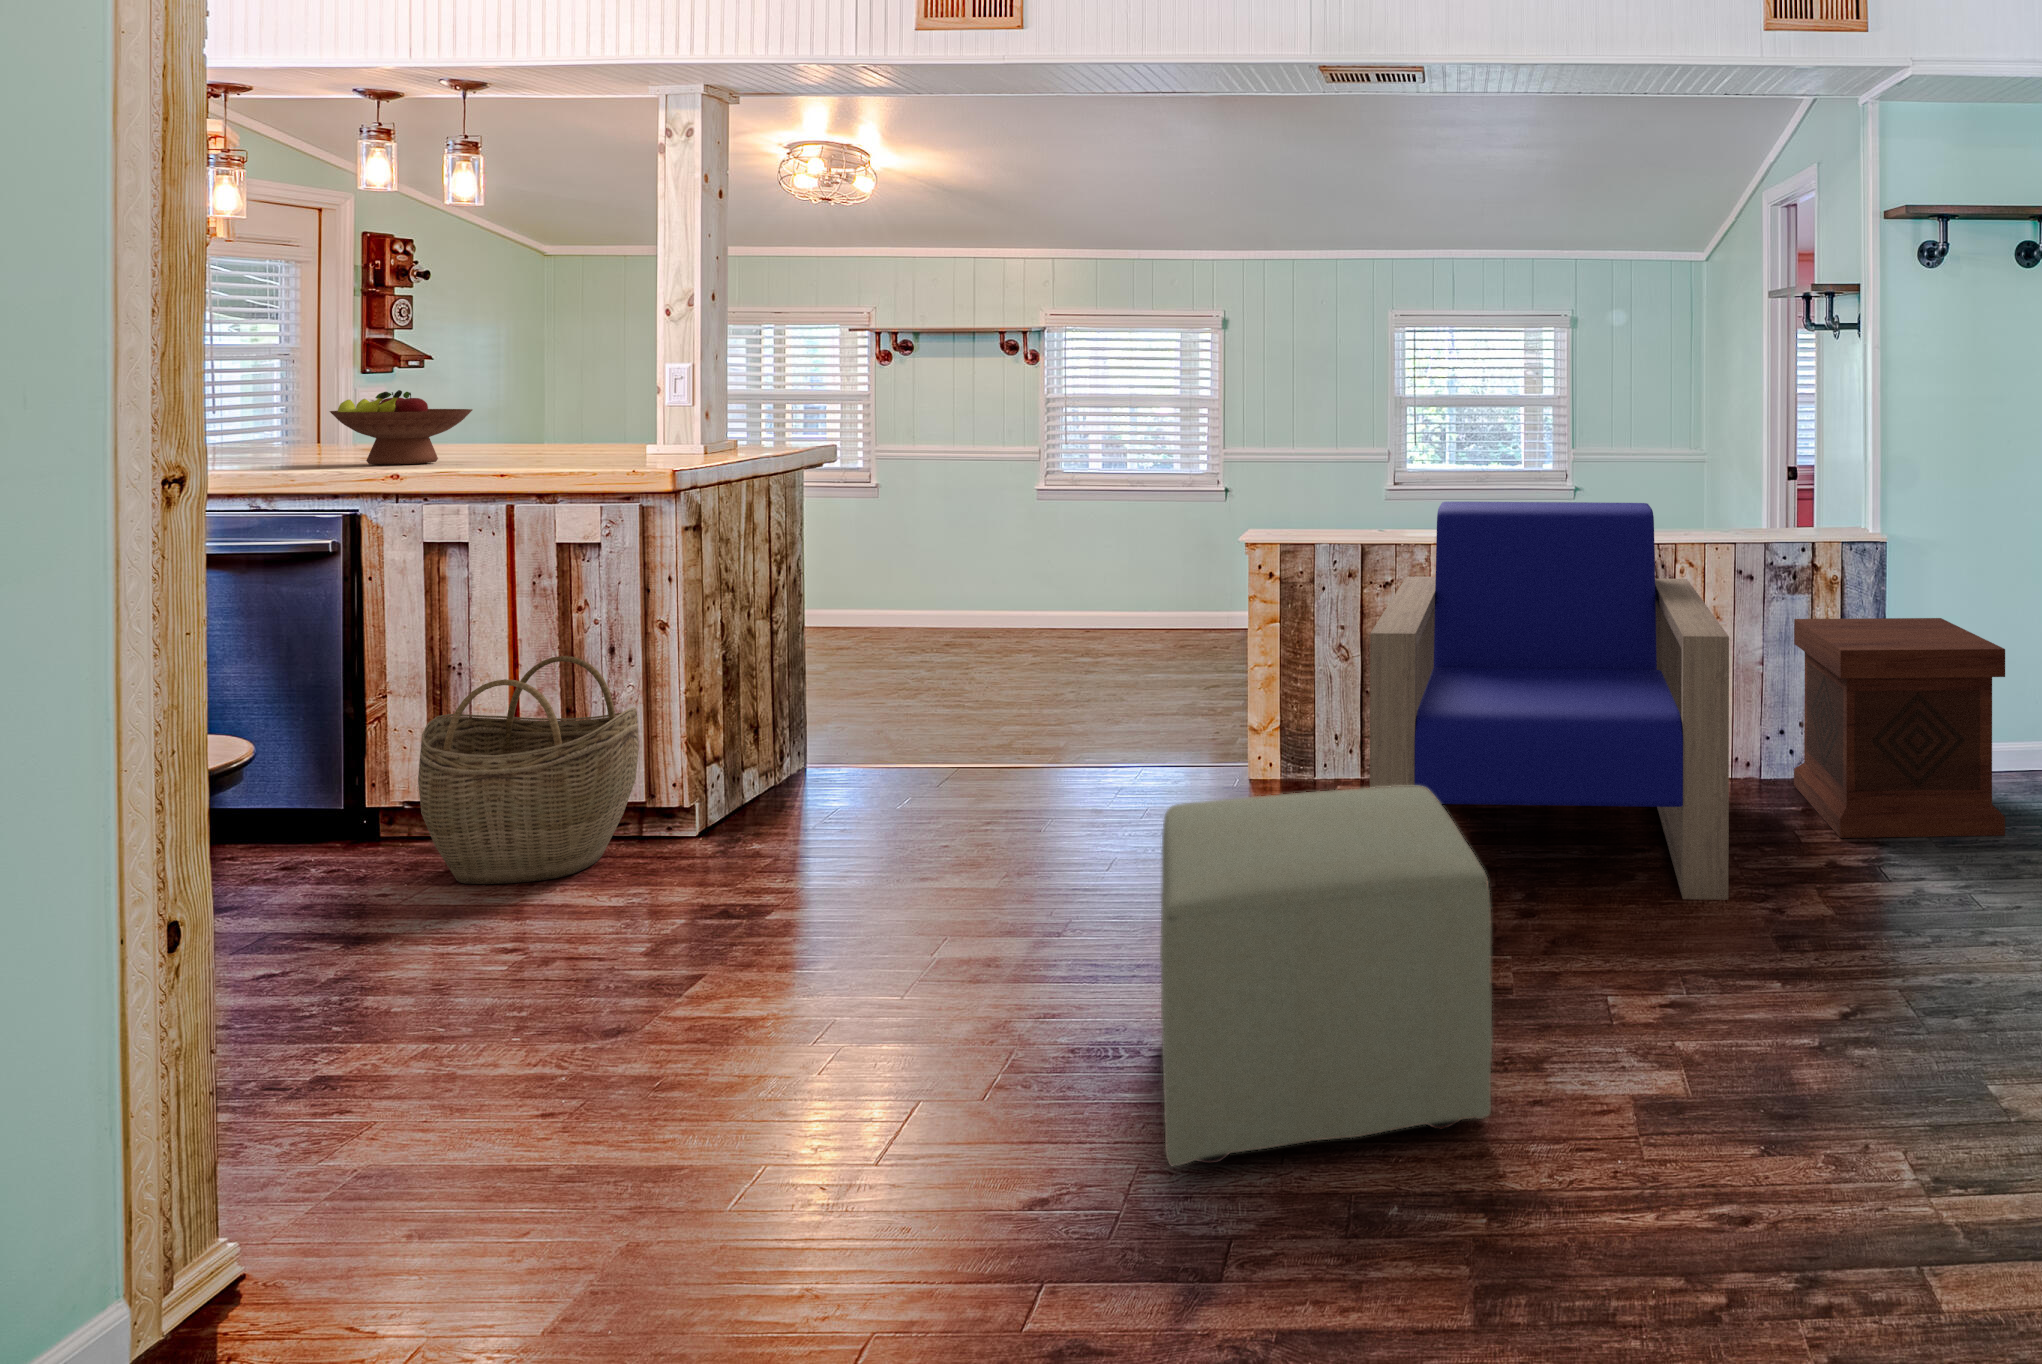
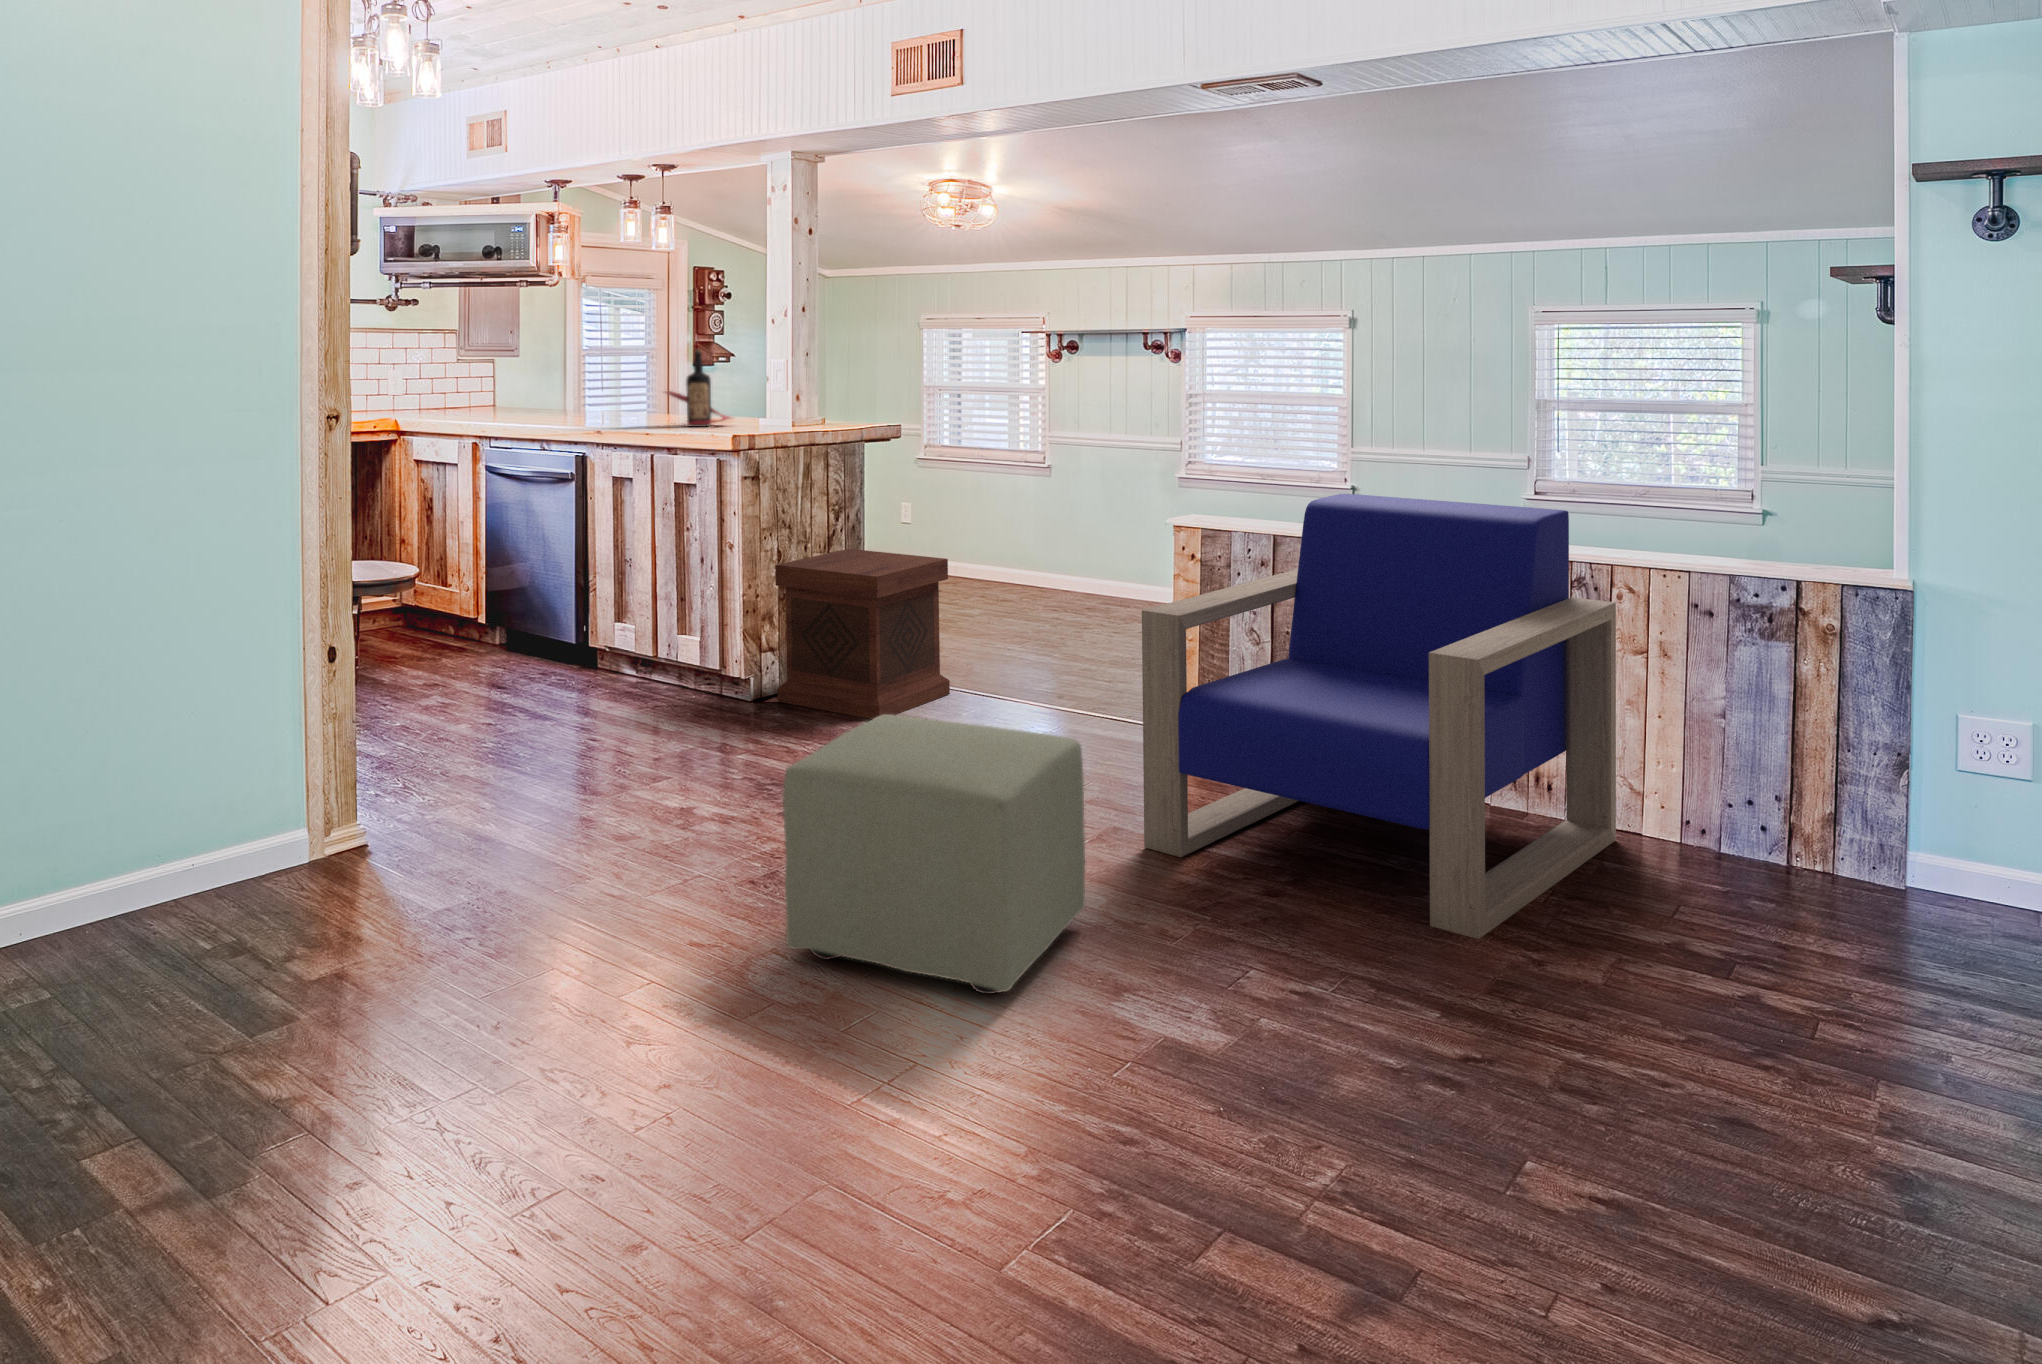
bottle: none [517,359,631,467] -> present [665,349,731,427]
fruit bowl: present [330,390,472,465] -> none [585,370,662,421]
side table: present [1794,618,2005,838] -> present [775,549,950,719]
woven basket: present [418,656,639,884] -> none [596,561,718,712]

